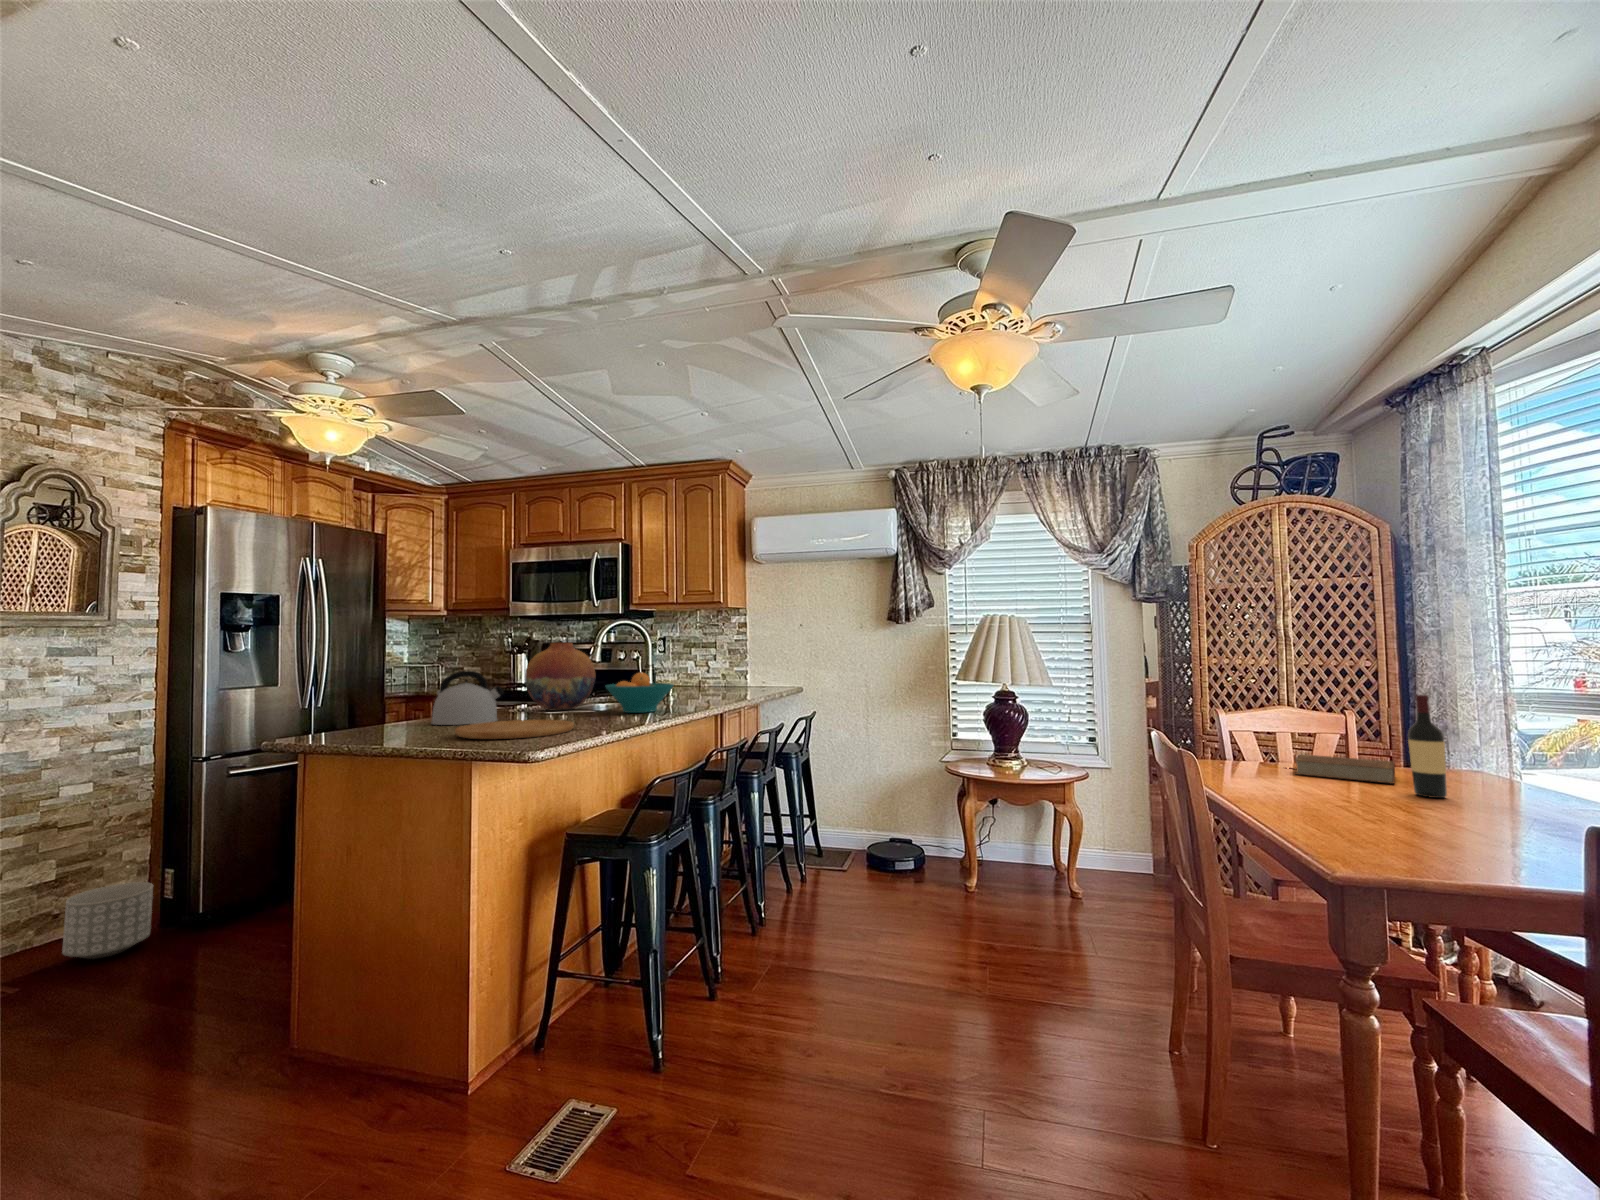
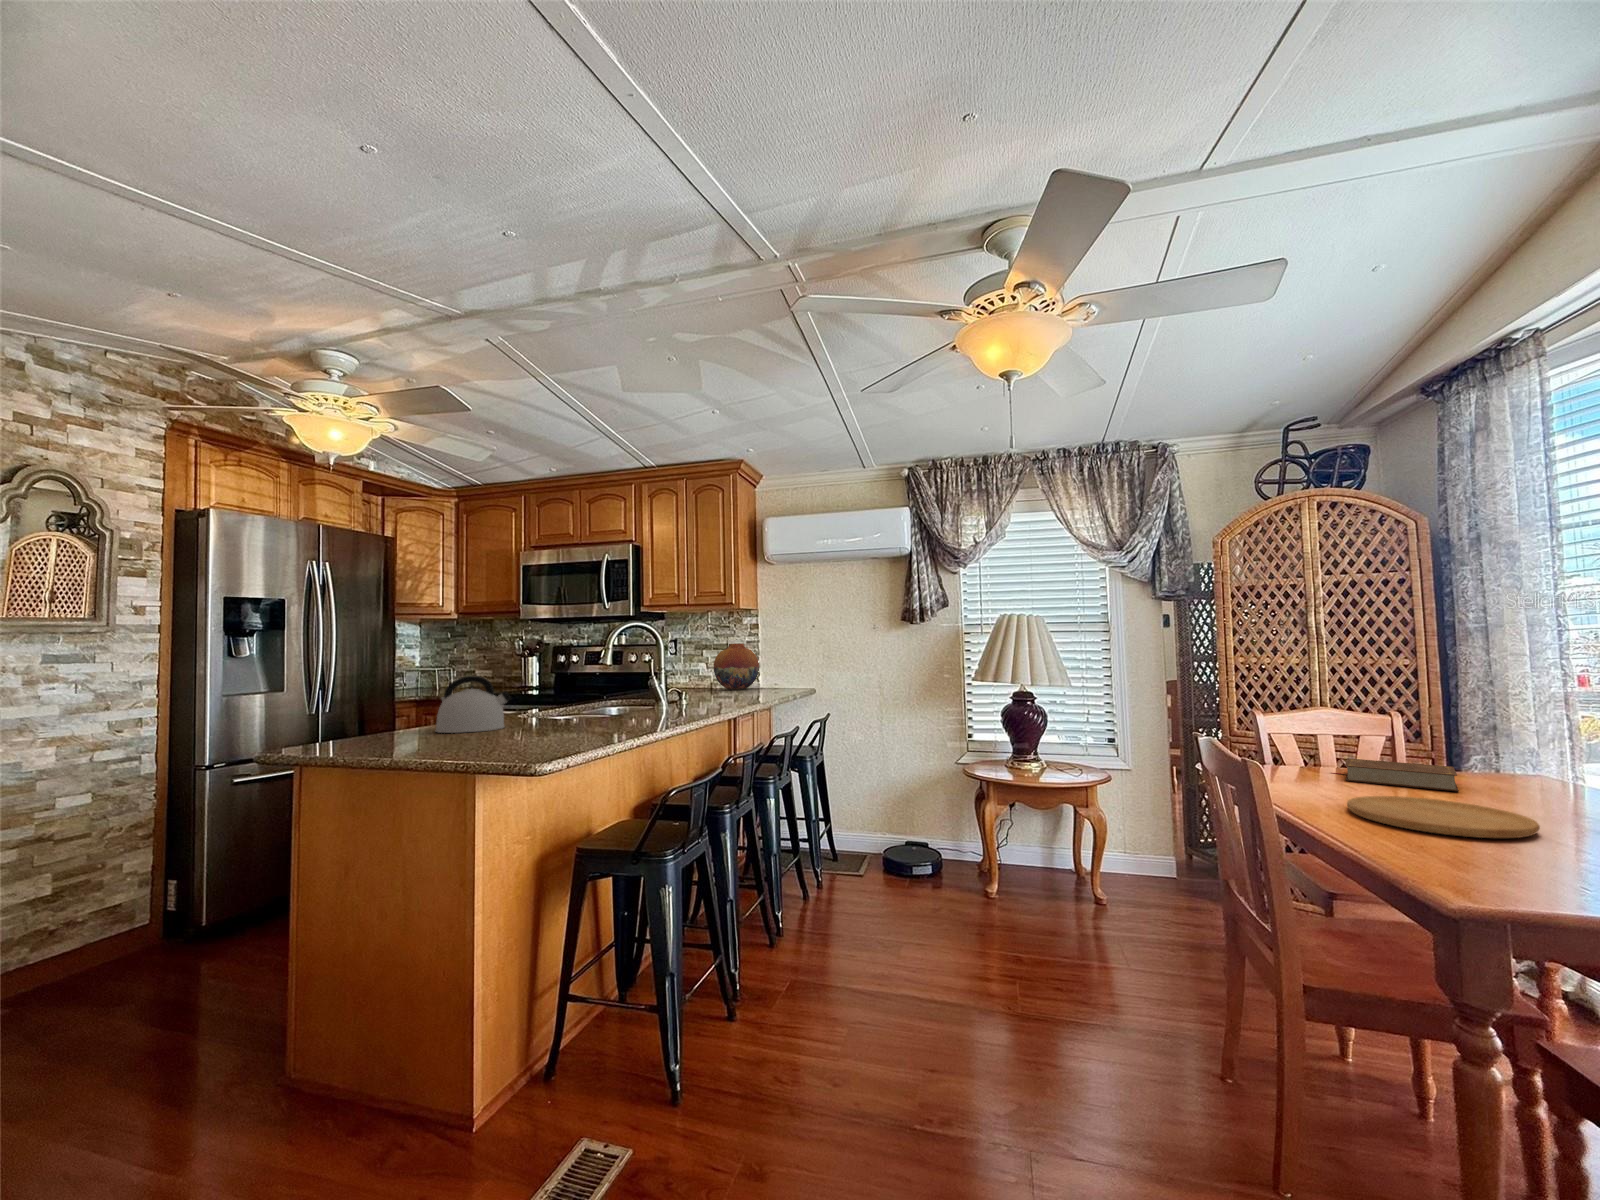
vase: present [525,643,595,711] -> present [714,644,759,690]
fruit bowl: present [606,673,674,713] -> none [616,676,688,718]
wine bottle: present [1408,695,1447,798] -> none [1478,696,1524,808]
cutting board: present [455,720,574,739] -> present [1347,796,1540,838]
planter: present [62,882,153,959] -> none [57,895,153,976]

